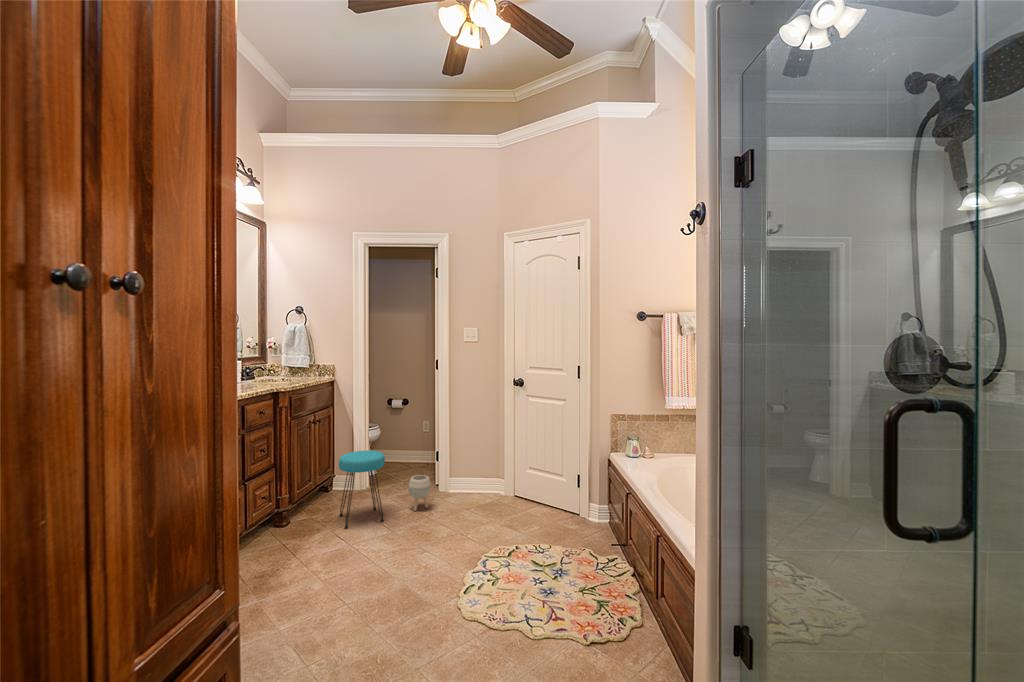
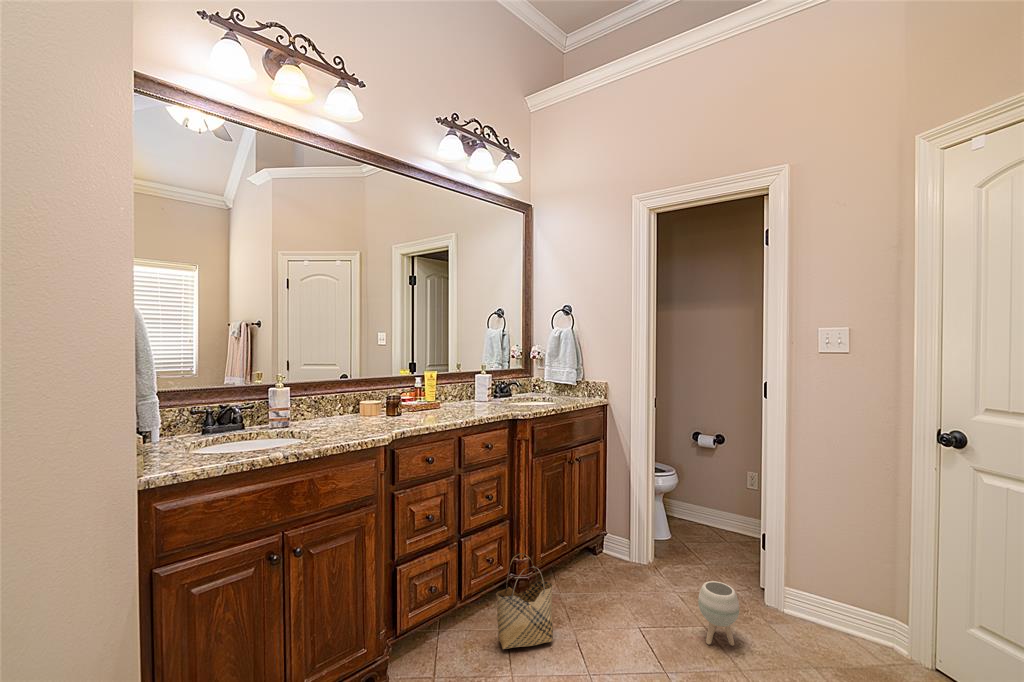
stool: present [339,451,385,528] -> none [589,518,658,646]
woven basket: none [278,484,320,550] -> present [496,553,553,649]

